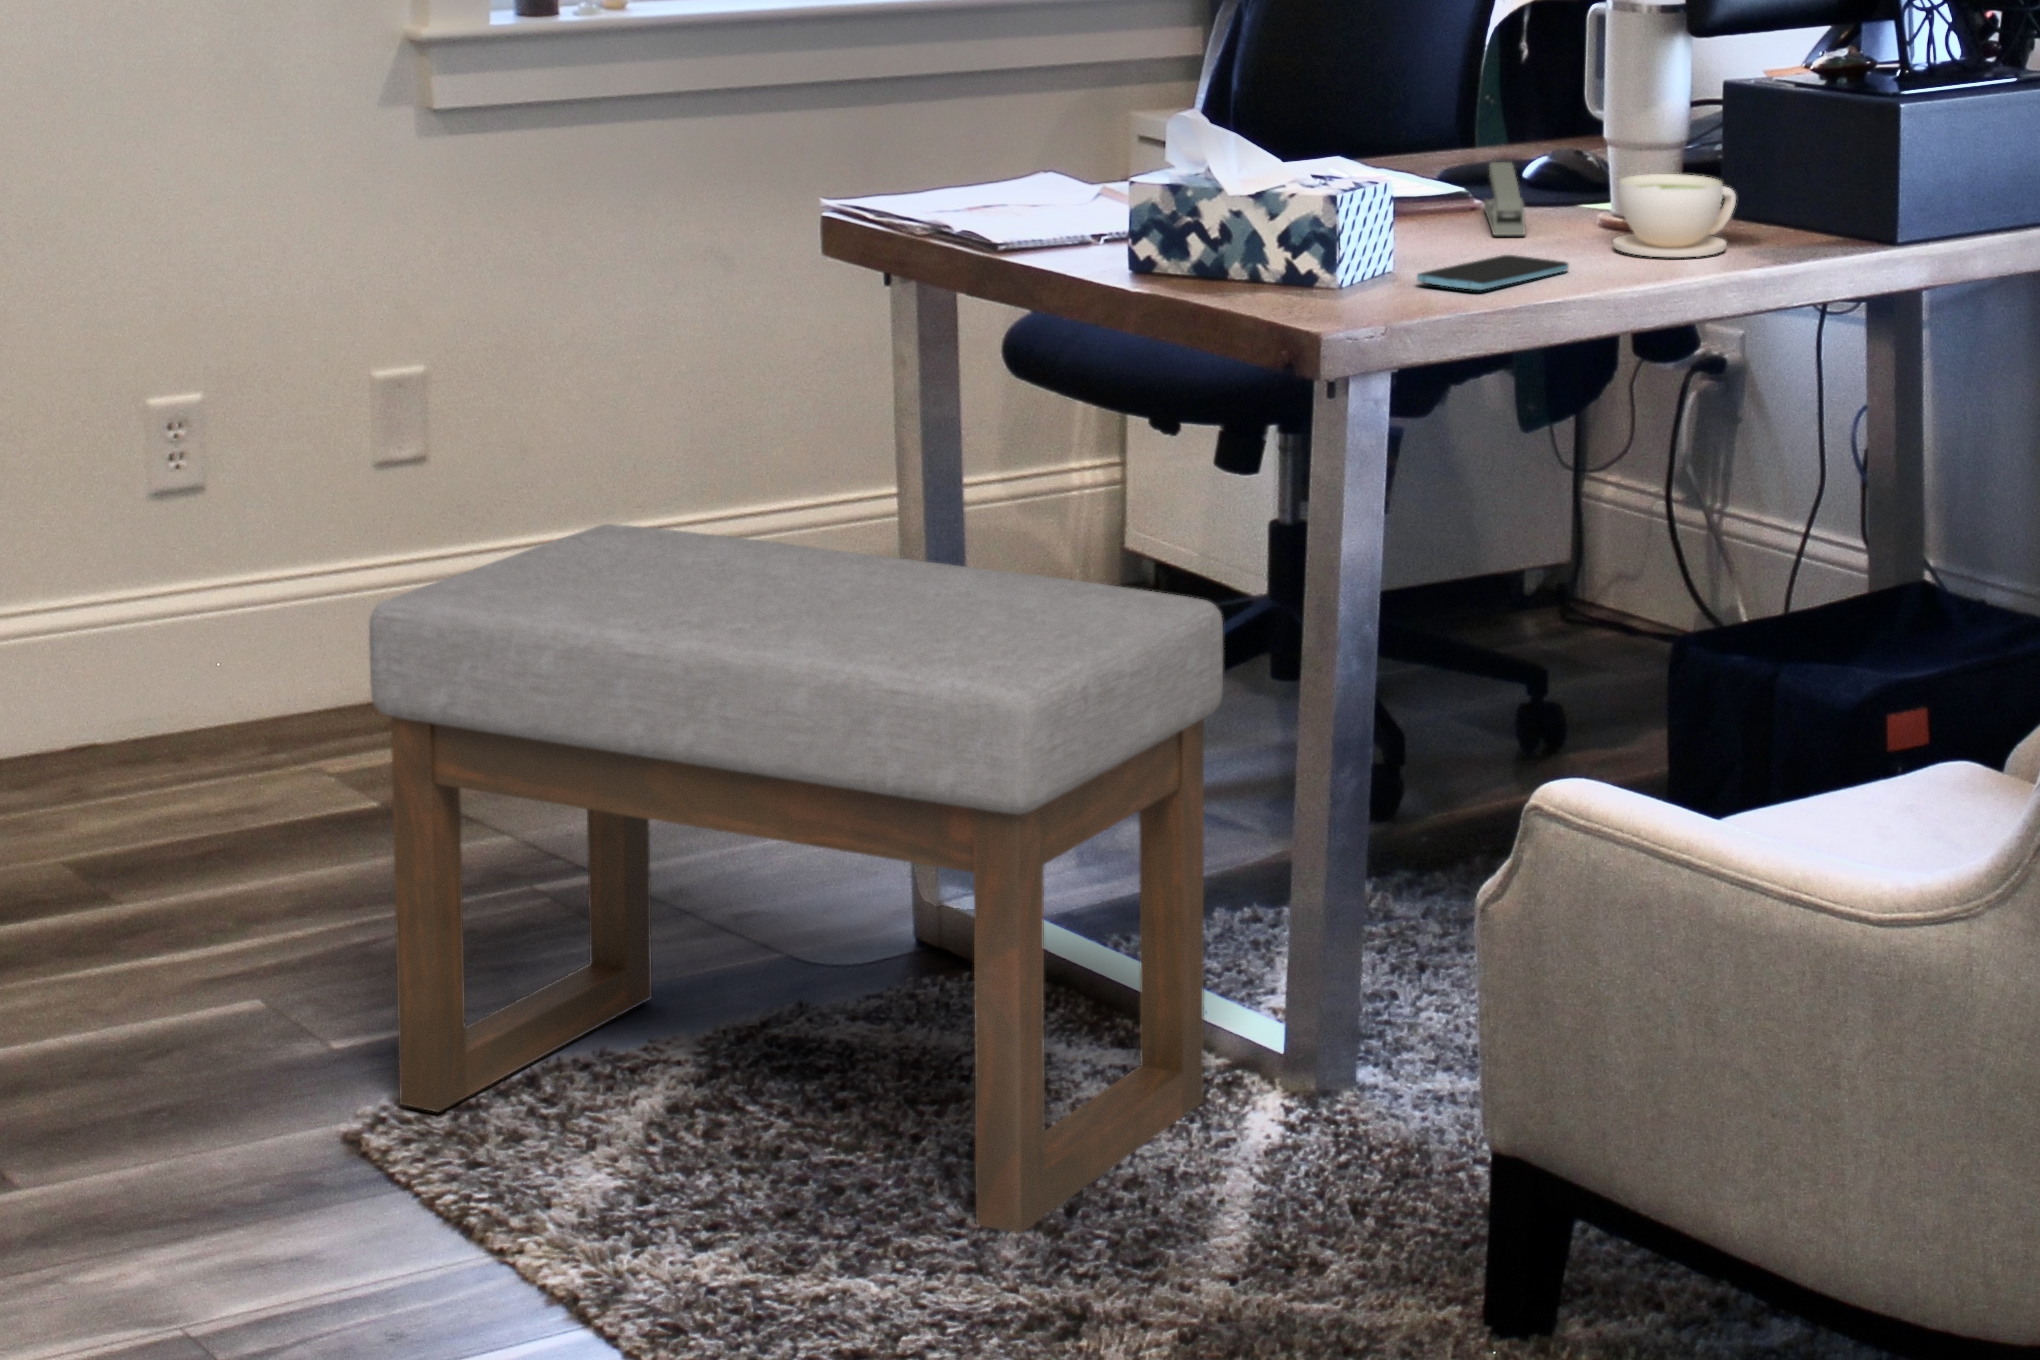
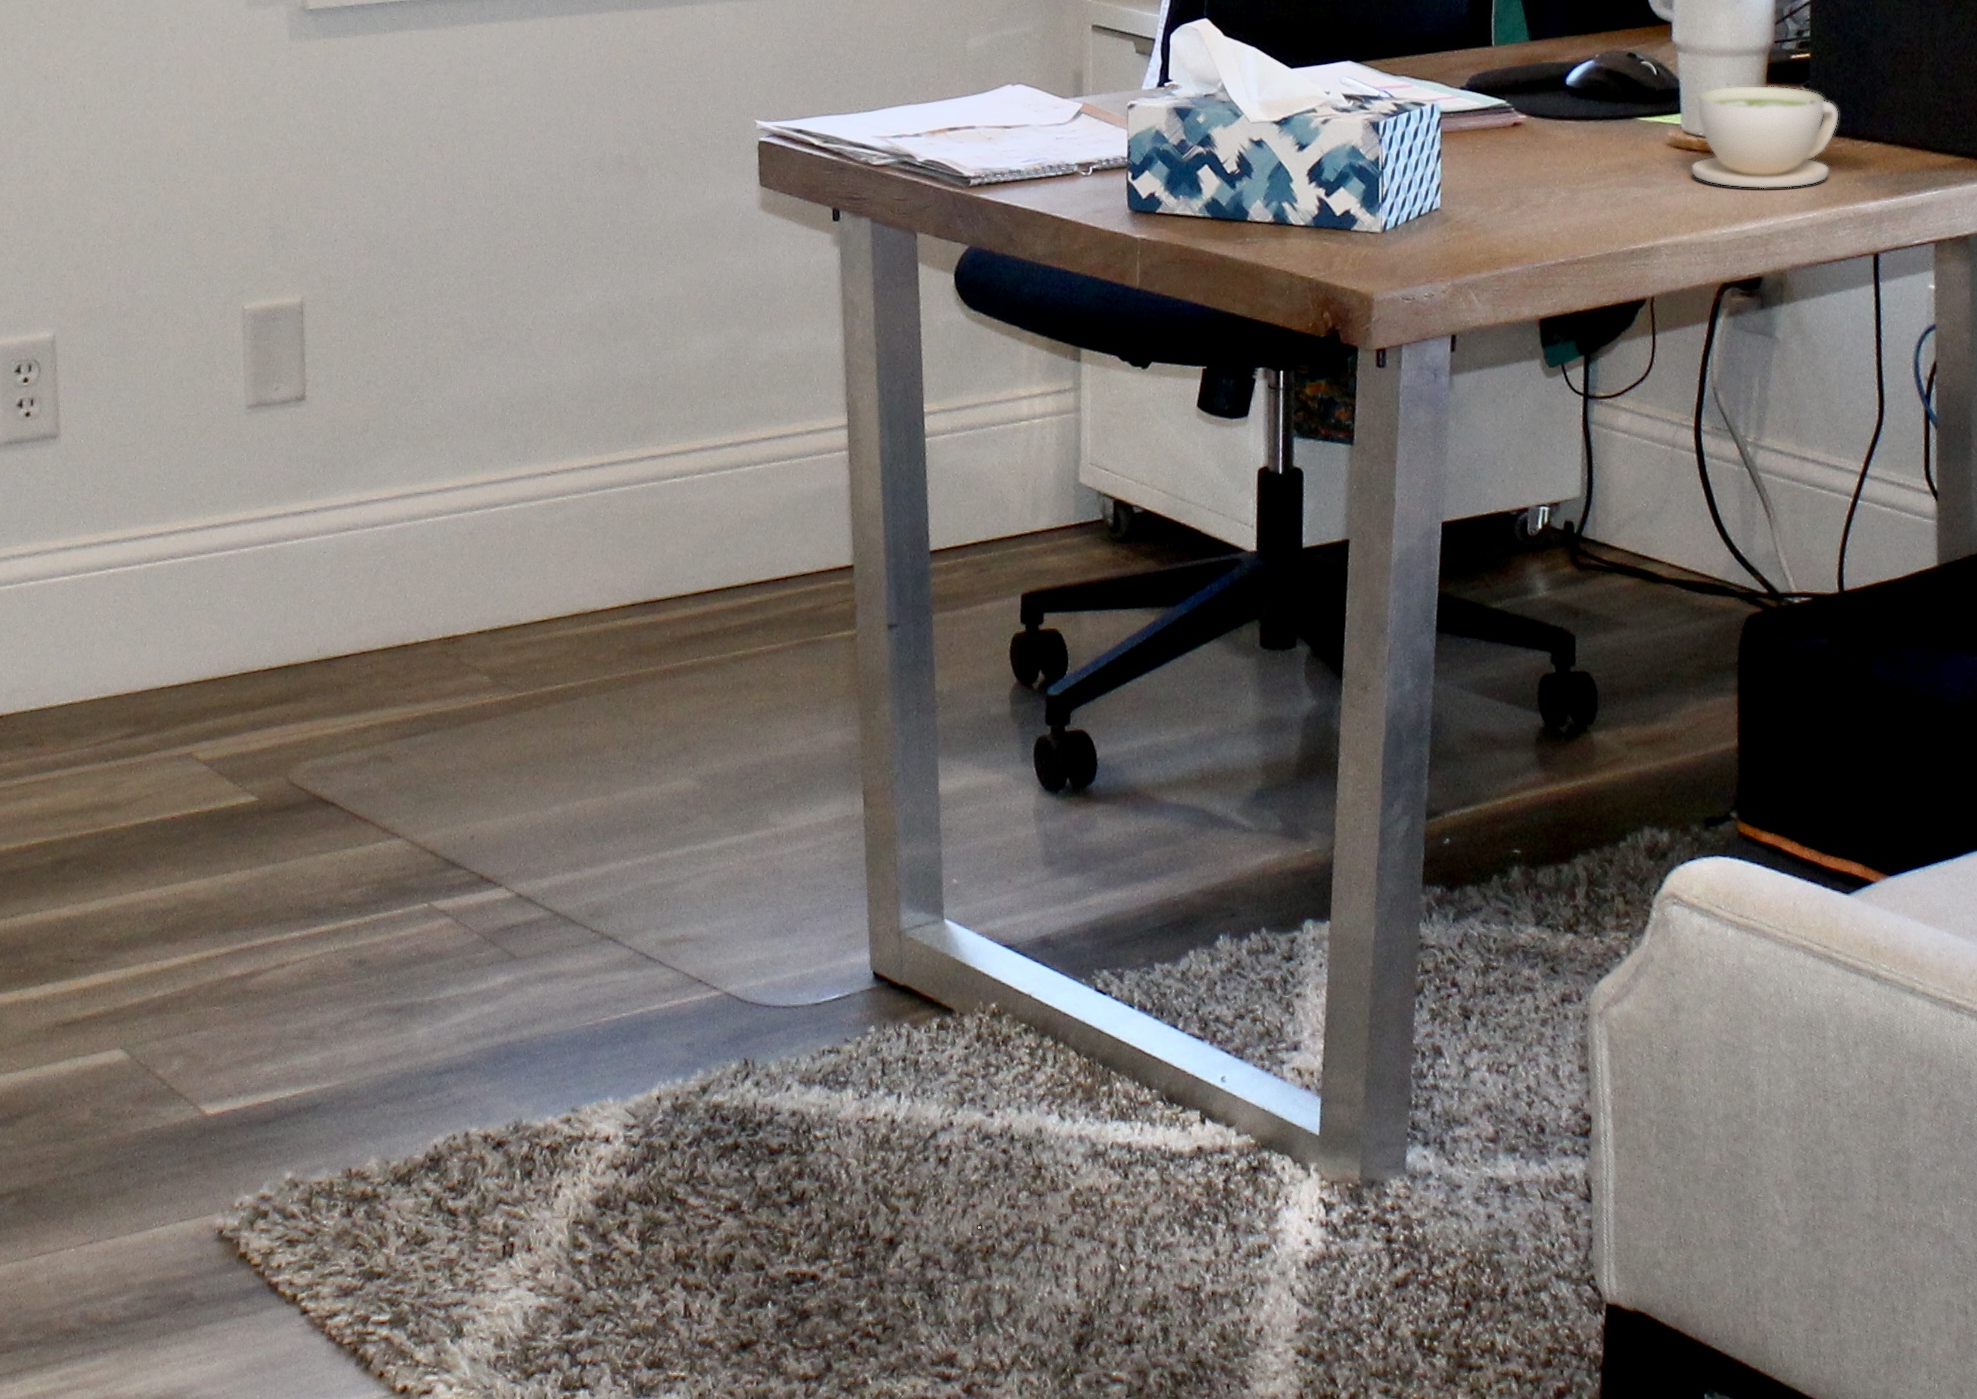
stapler: present [1484,162,1525,235] -> none [1527,72,1584,160]
smartphone: present [1417,255,1569,290] -> none [1470,187,1647,234]
ottoman: present [369,524,1223,1234] -> none [240,507,1246,1375]

